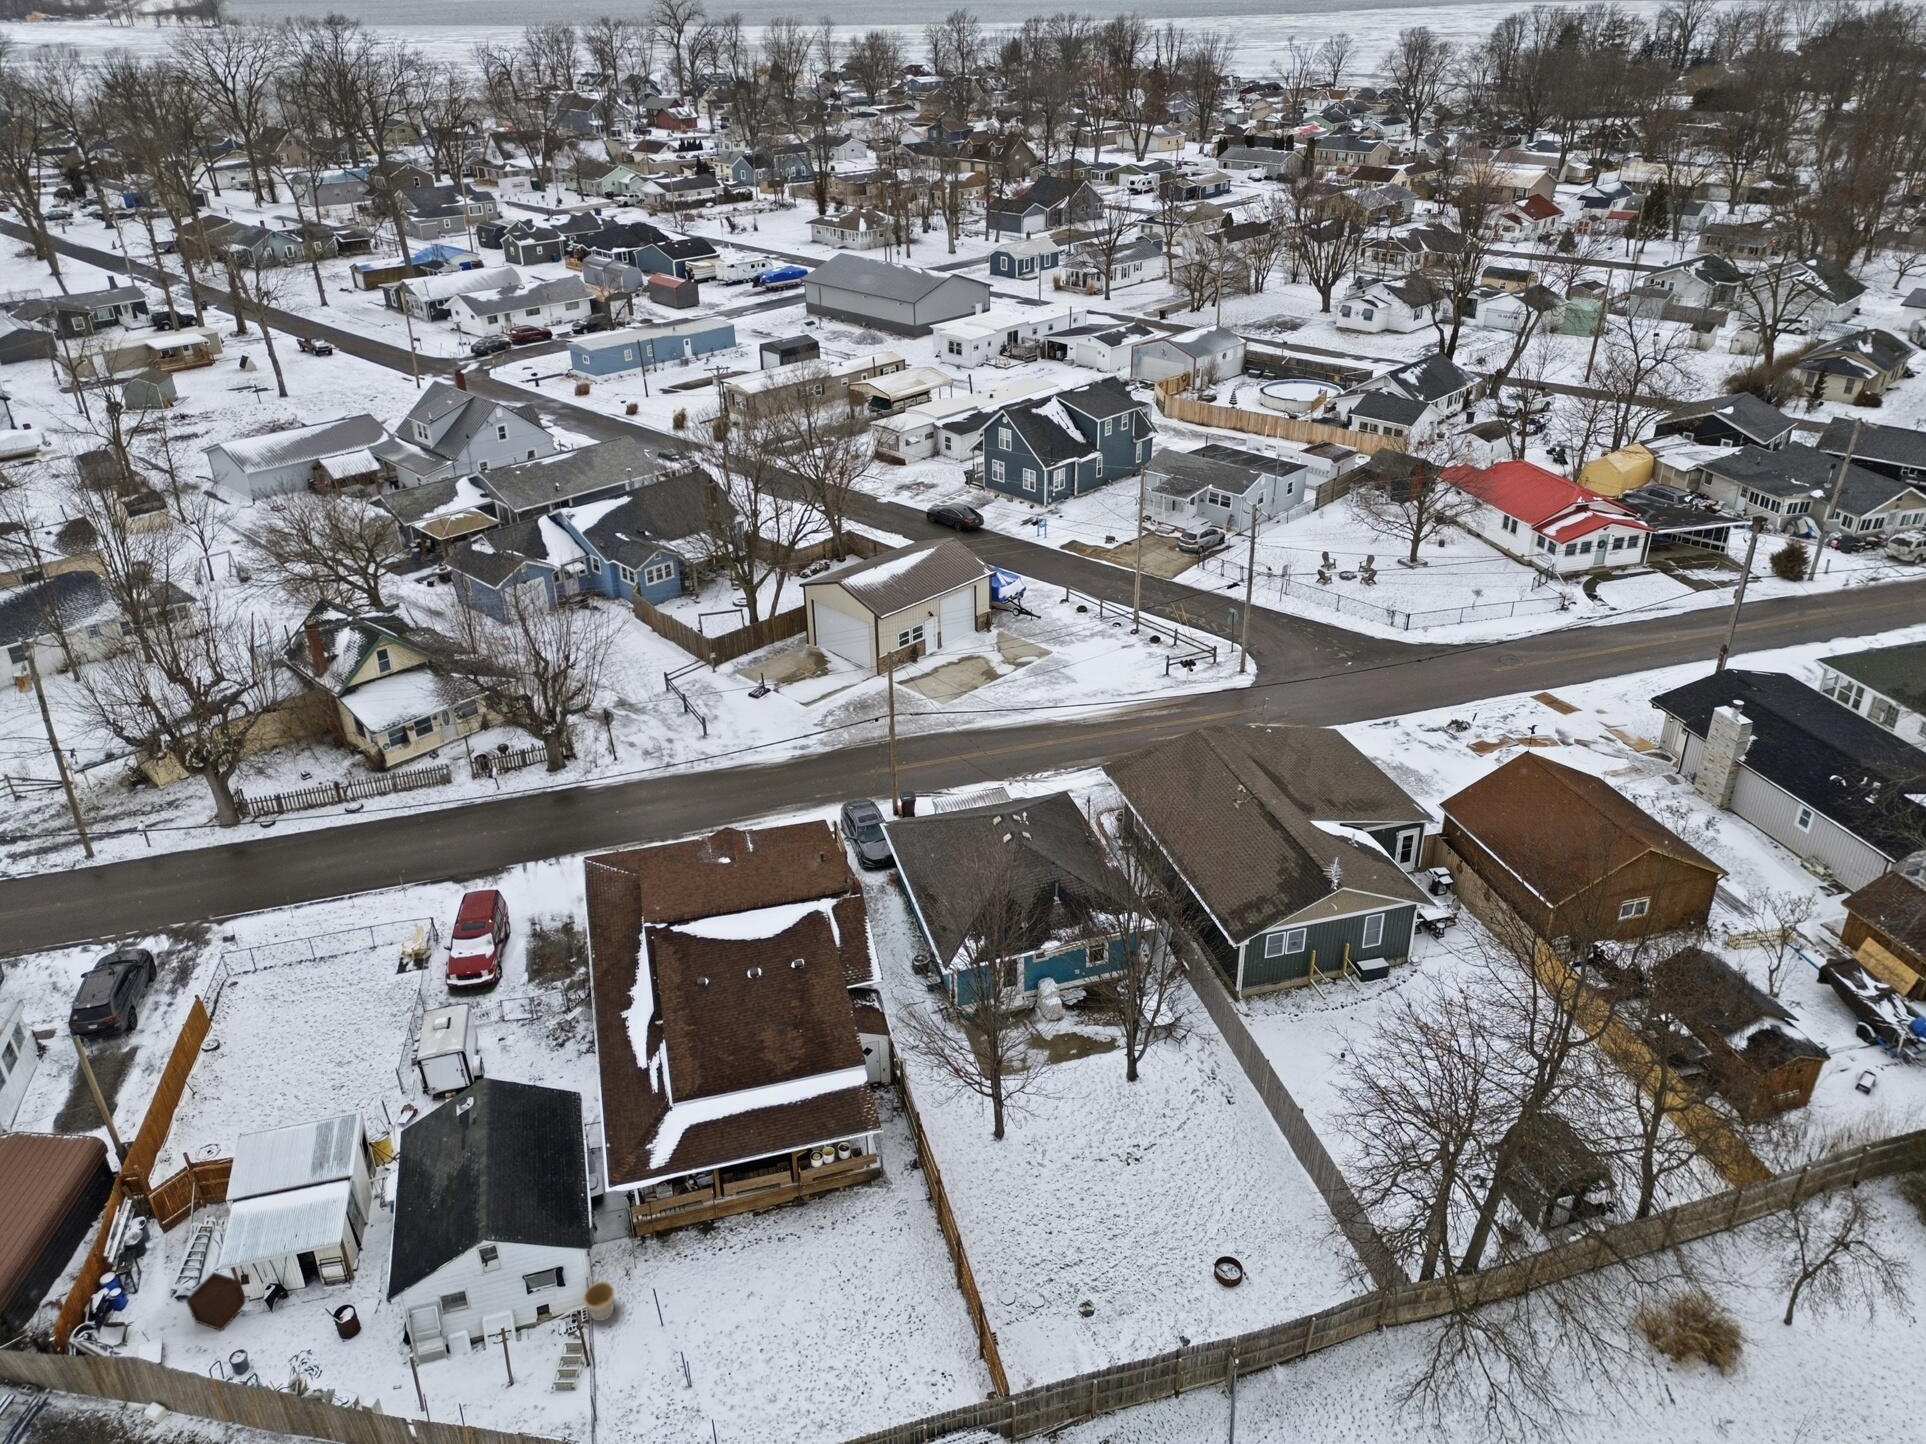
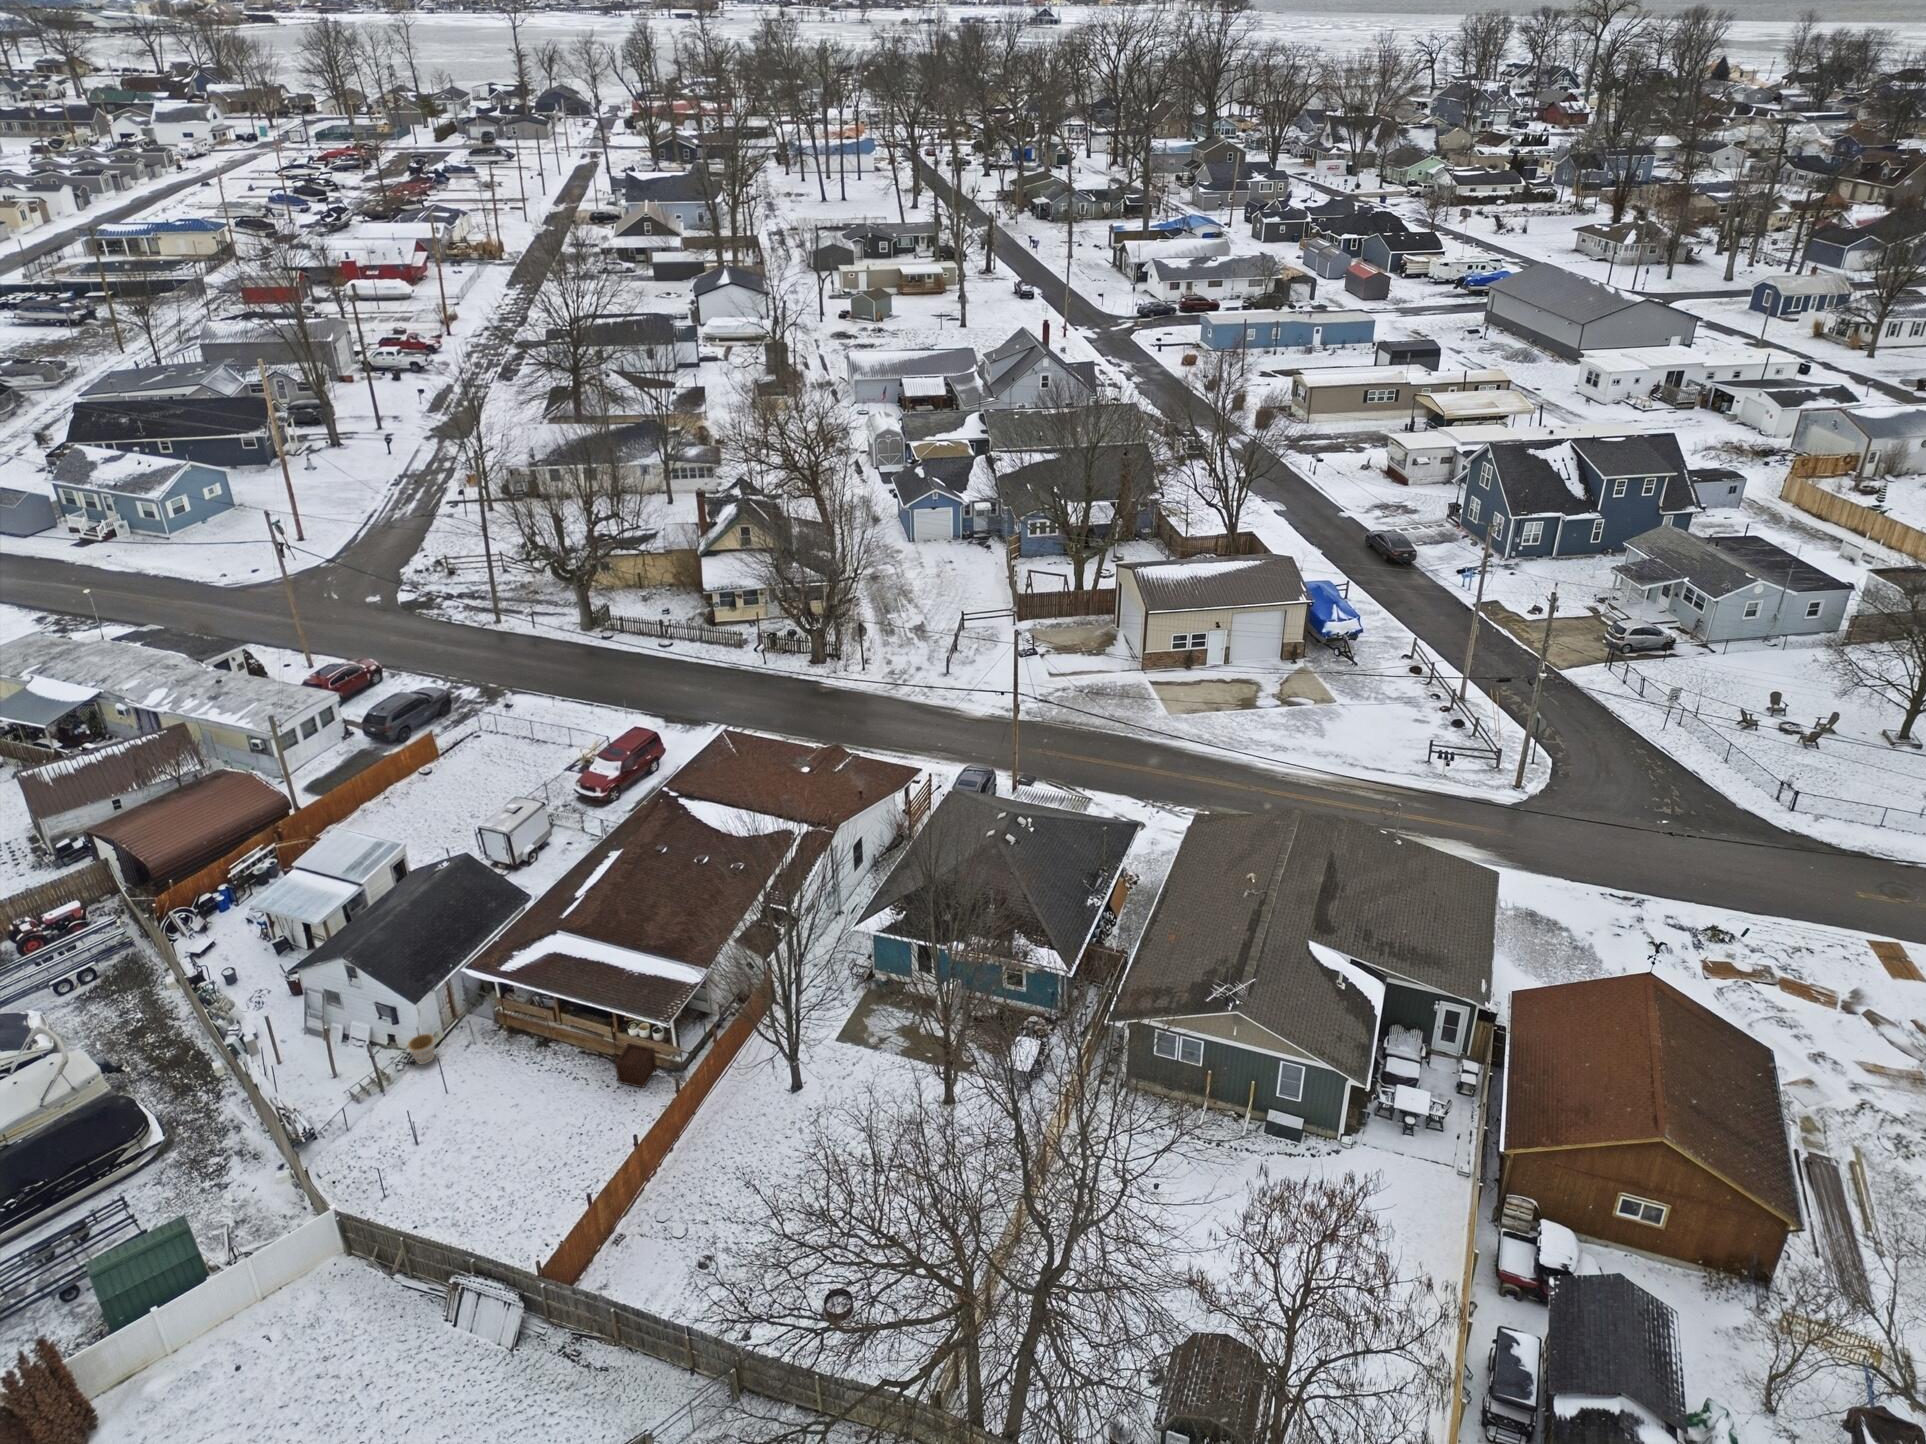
wooden crate: present [186,1272,245,1330] -> present [615,1043,657,1088]

